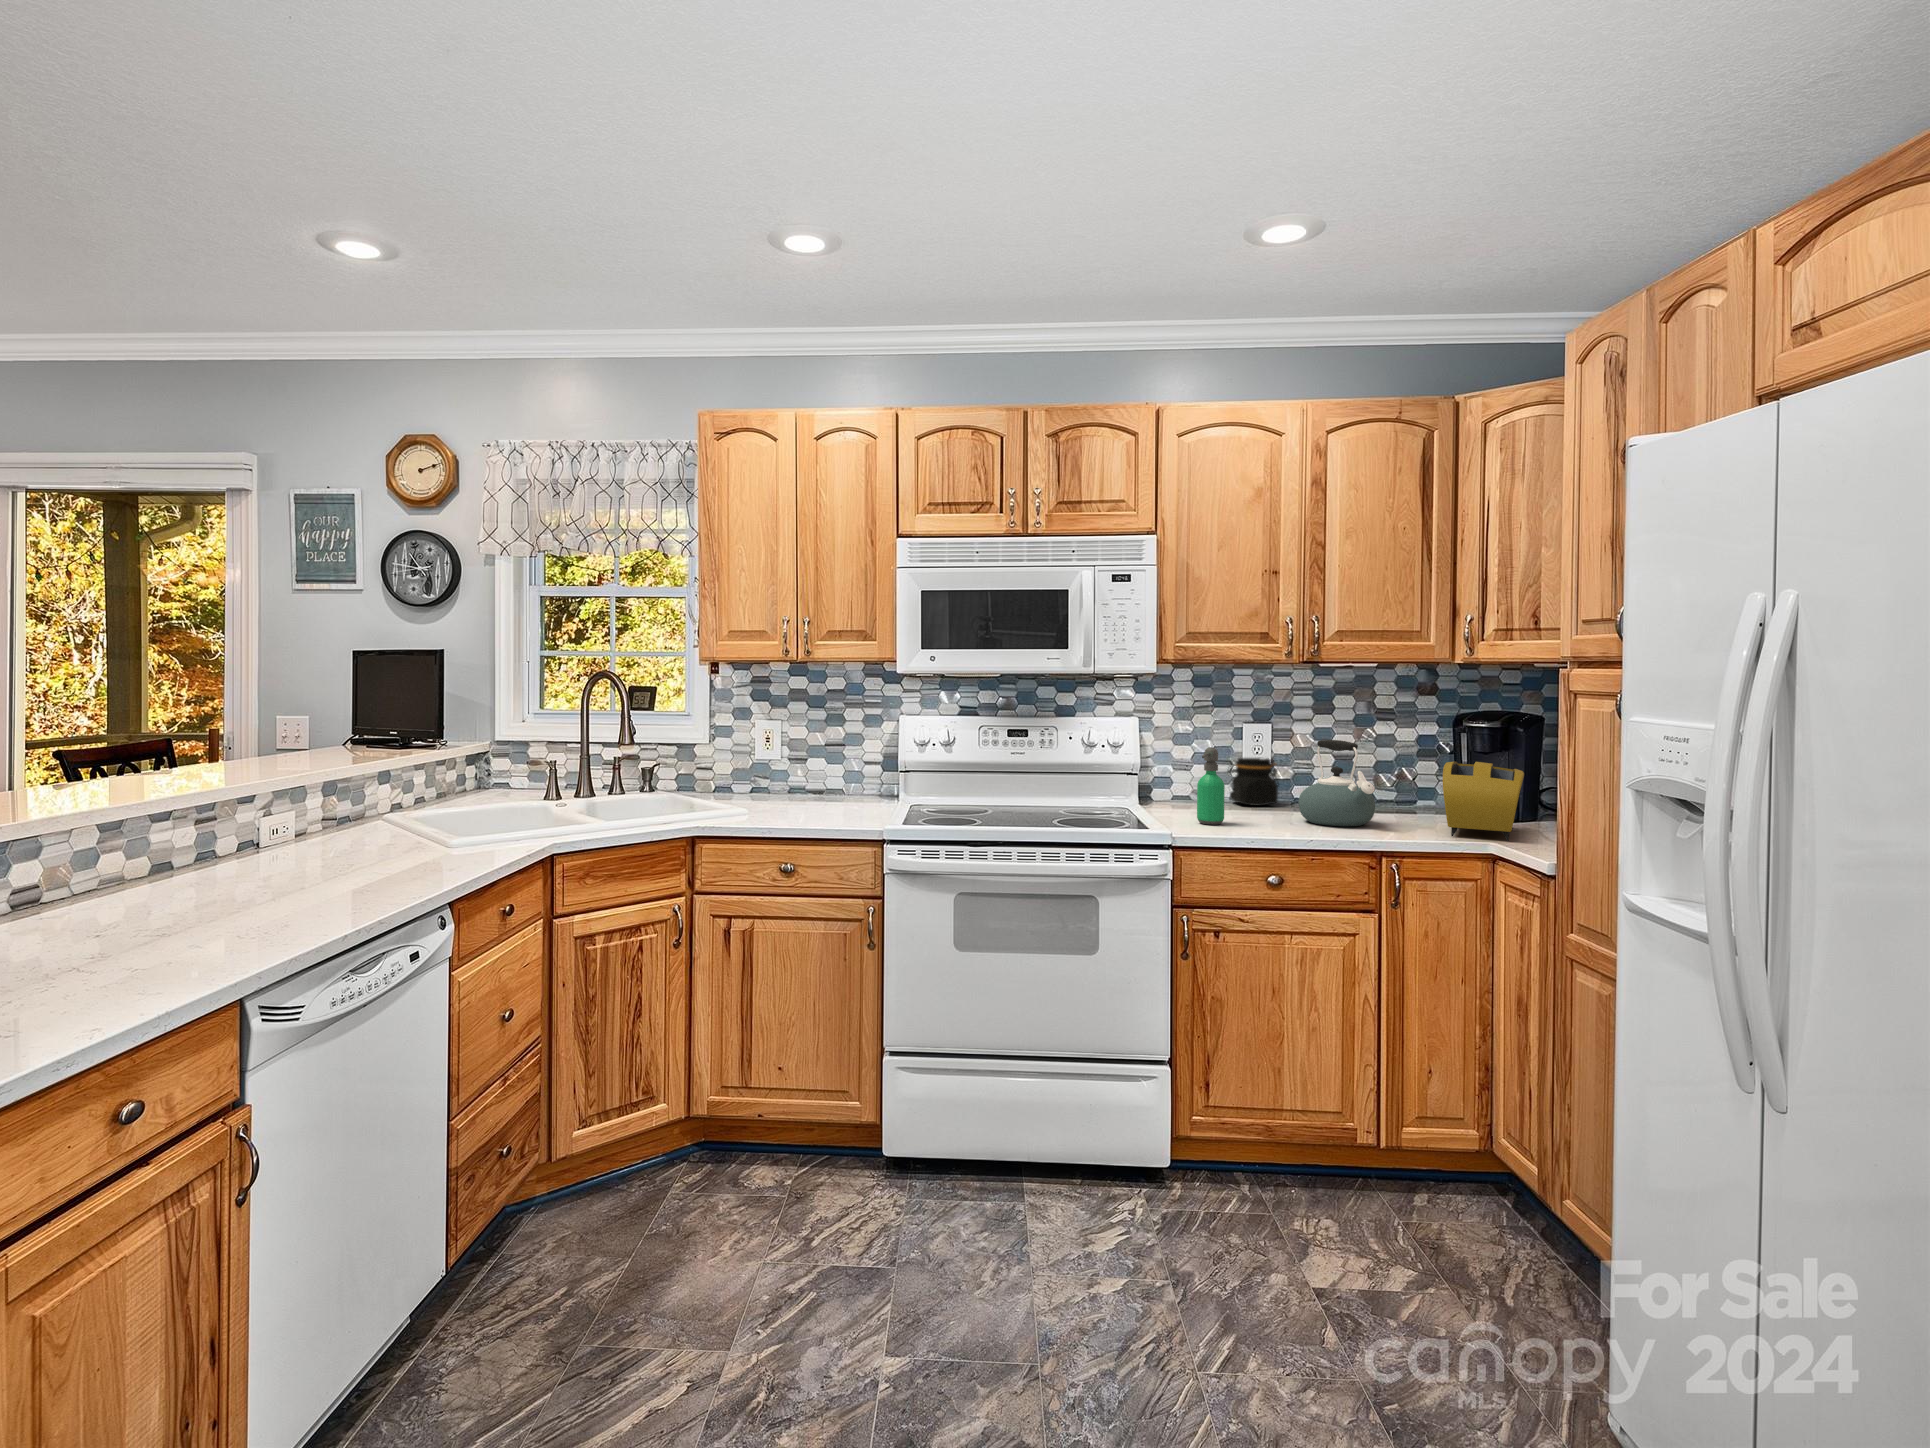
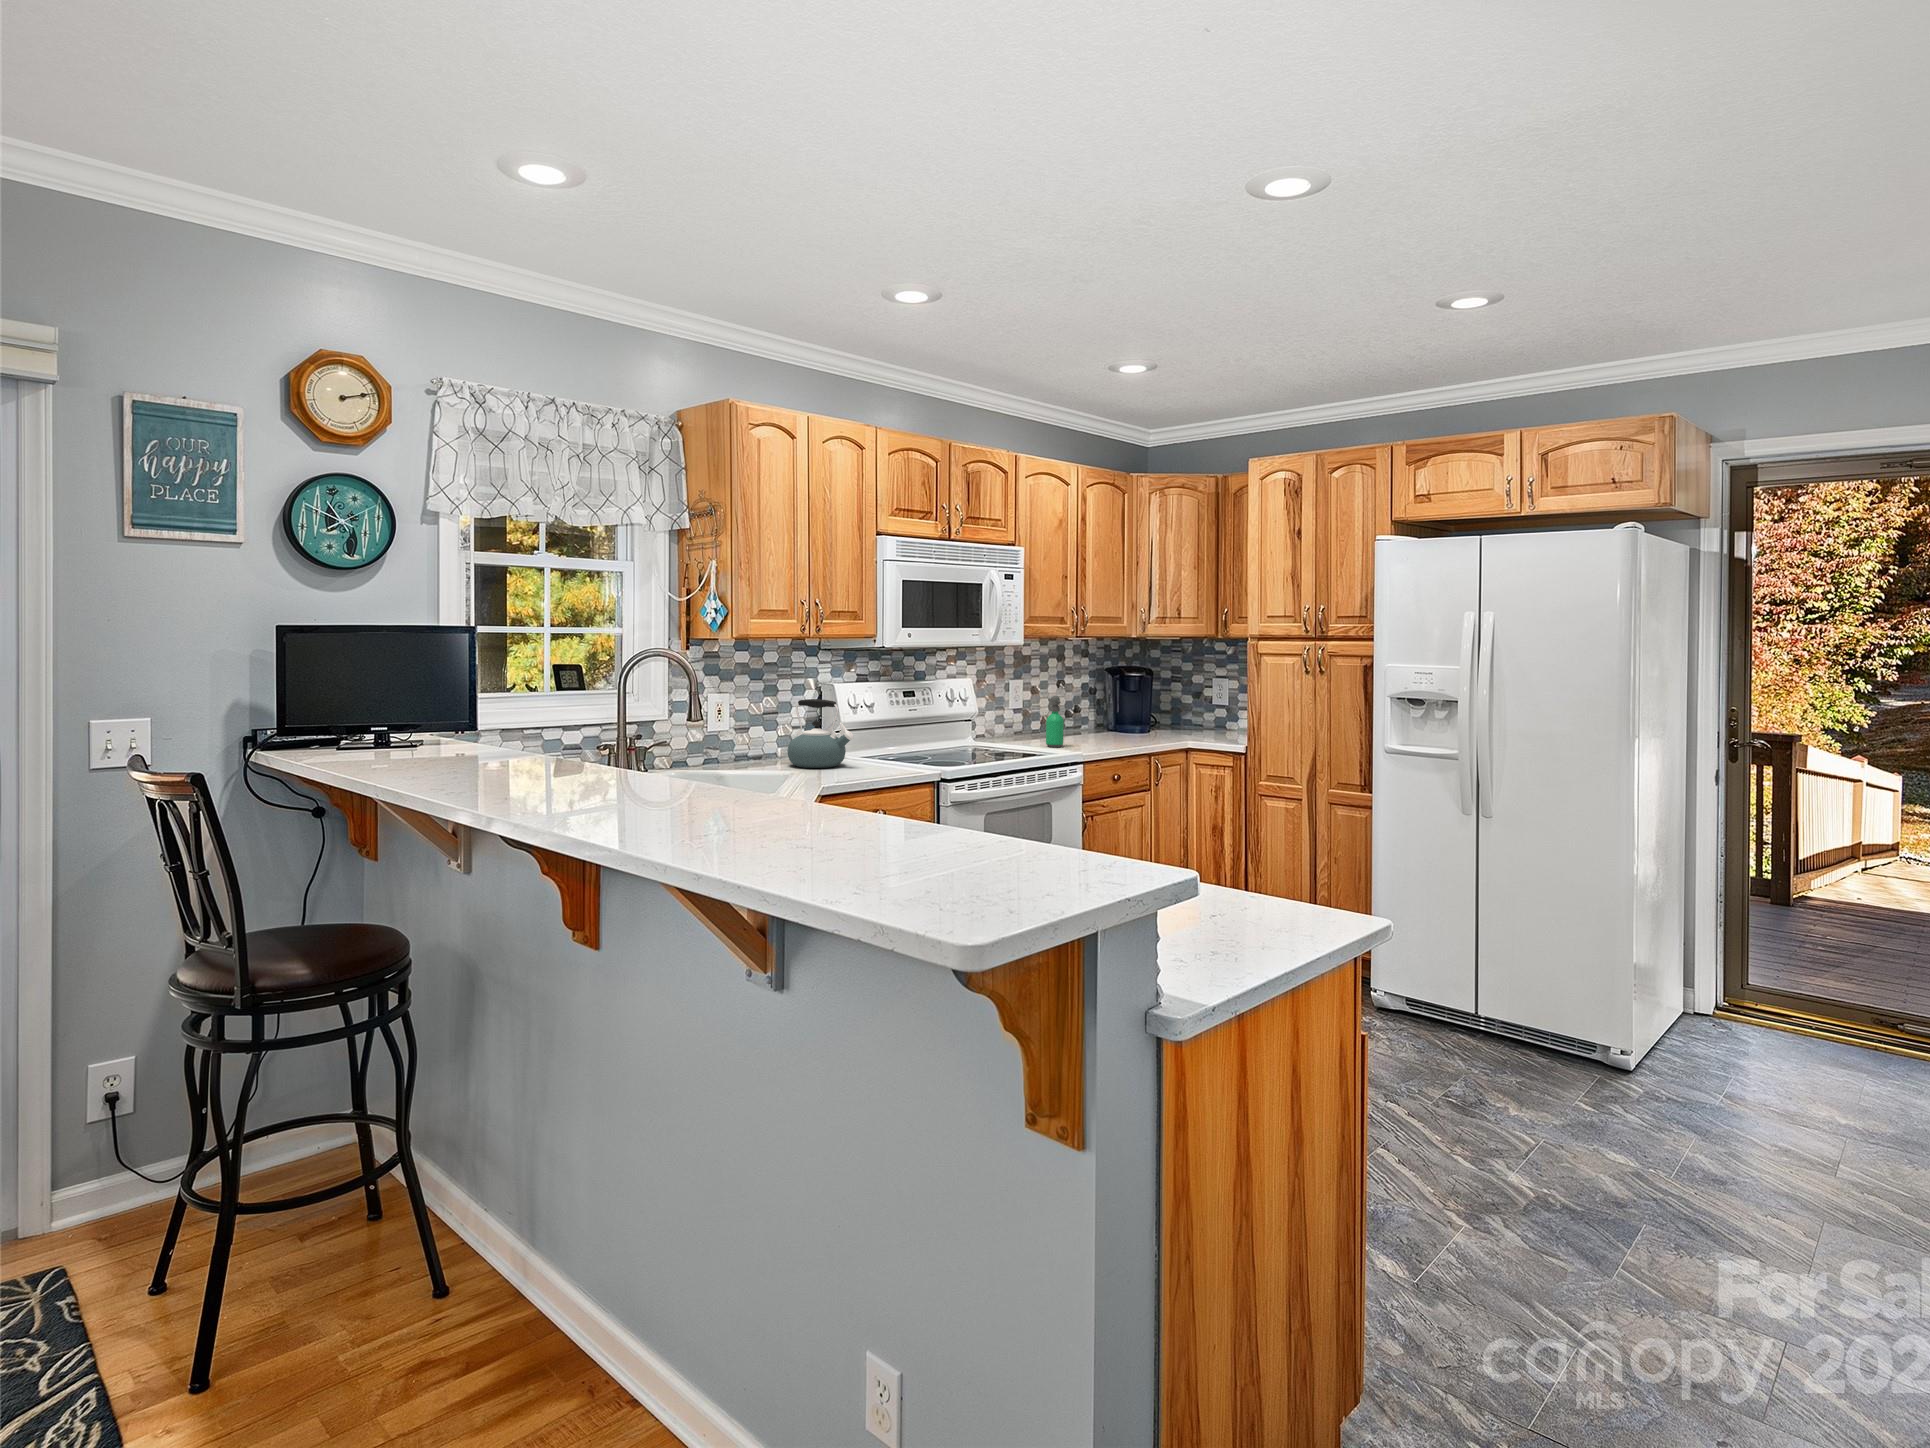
kettle: present [1299,740,1375,826] -> present [787,699,854,768]
jar: present [1228,757,1279,806] -> none [996,702,1028,735]
toaster: present [1443,762,1524,841] -> none [1134,696,1192,740]

